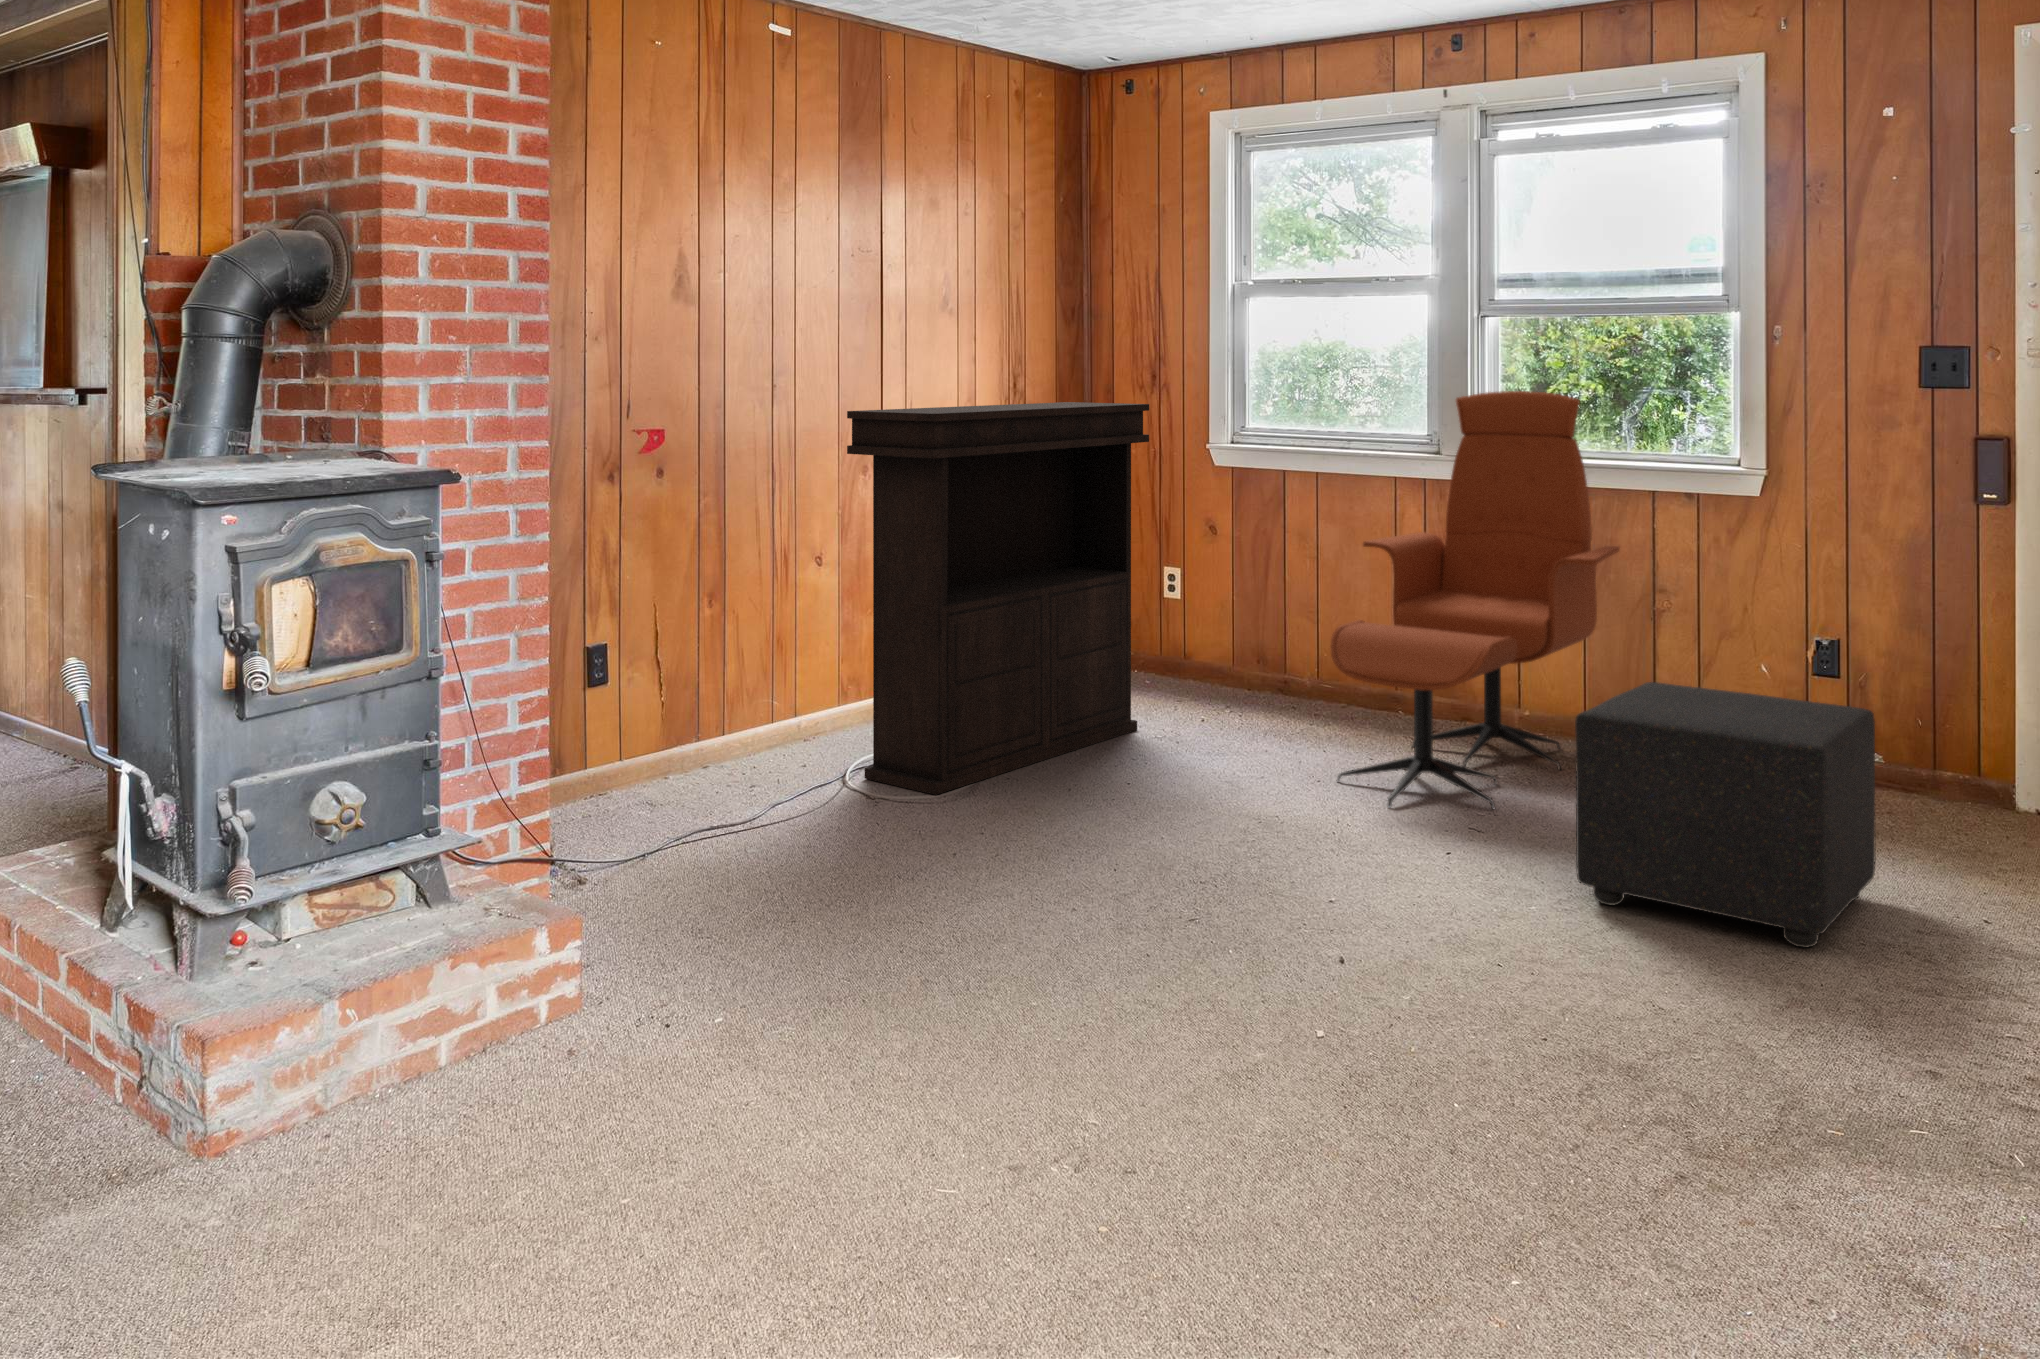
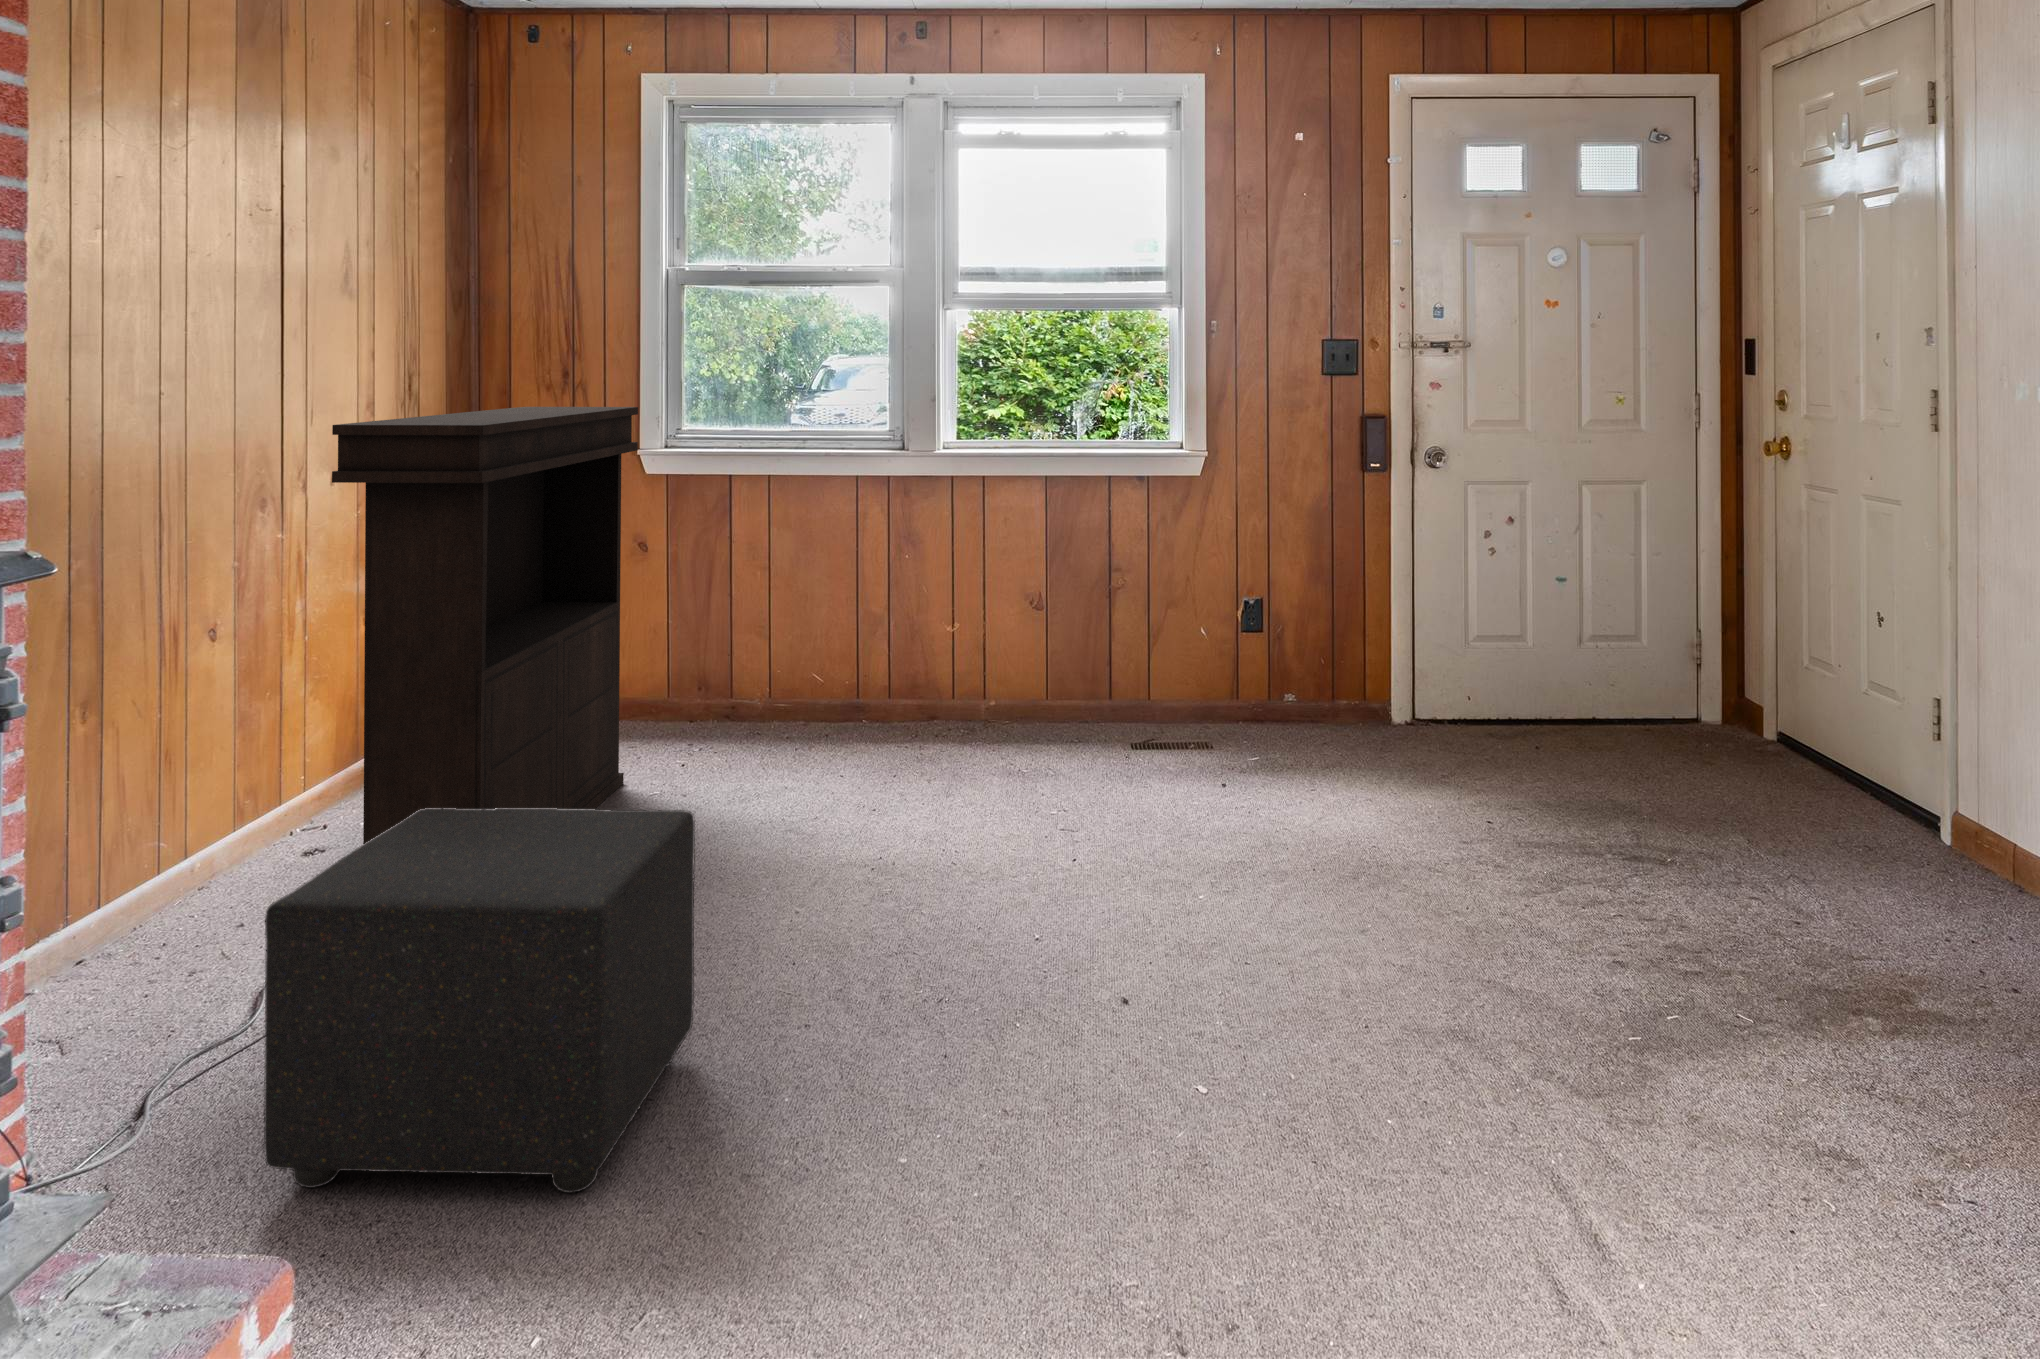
lounge chair: present [1330,391,1620,809] -> none [869,386,1101,820]
ottoman: present [1575,682,1876,947] -> present [264,808,695,1193]

